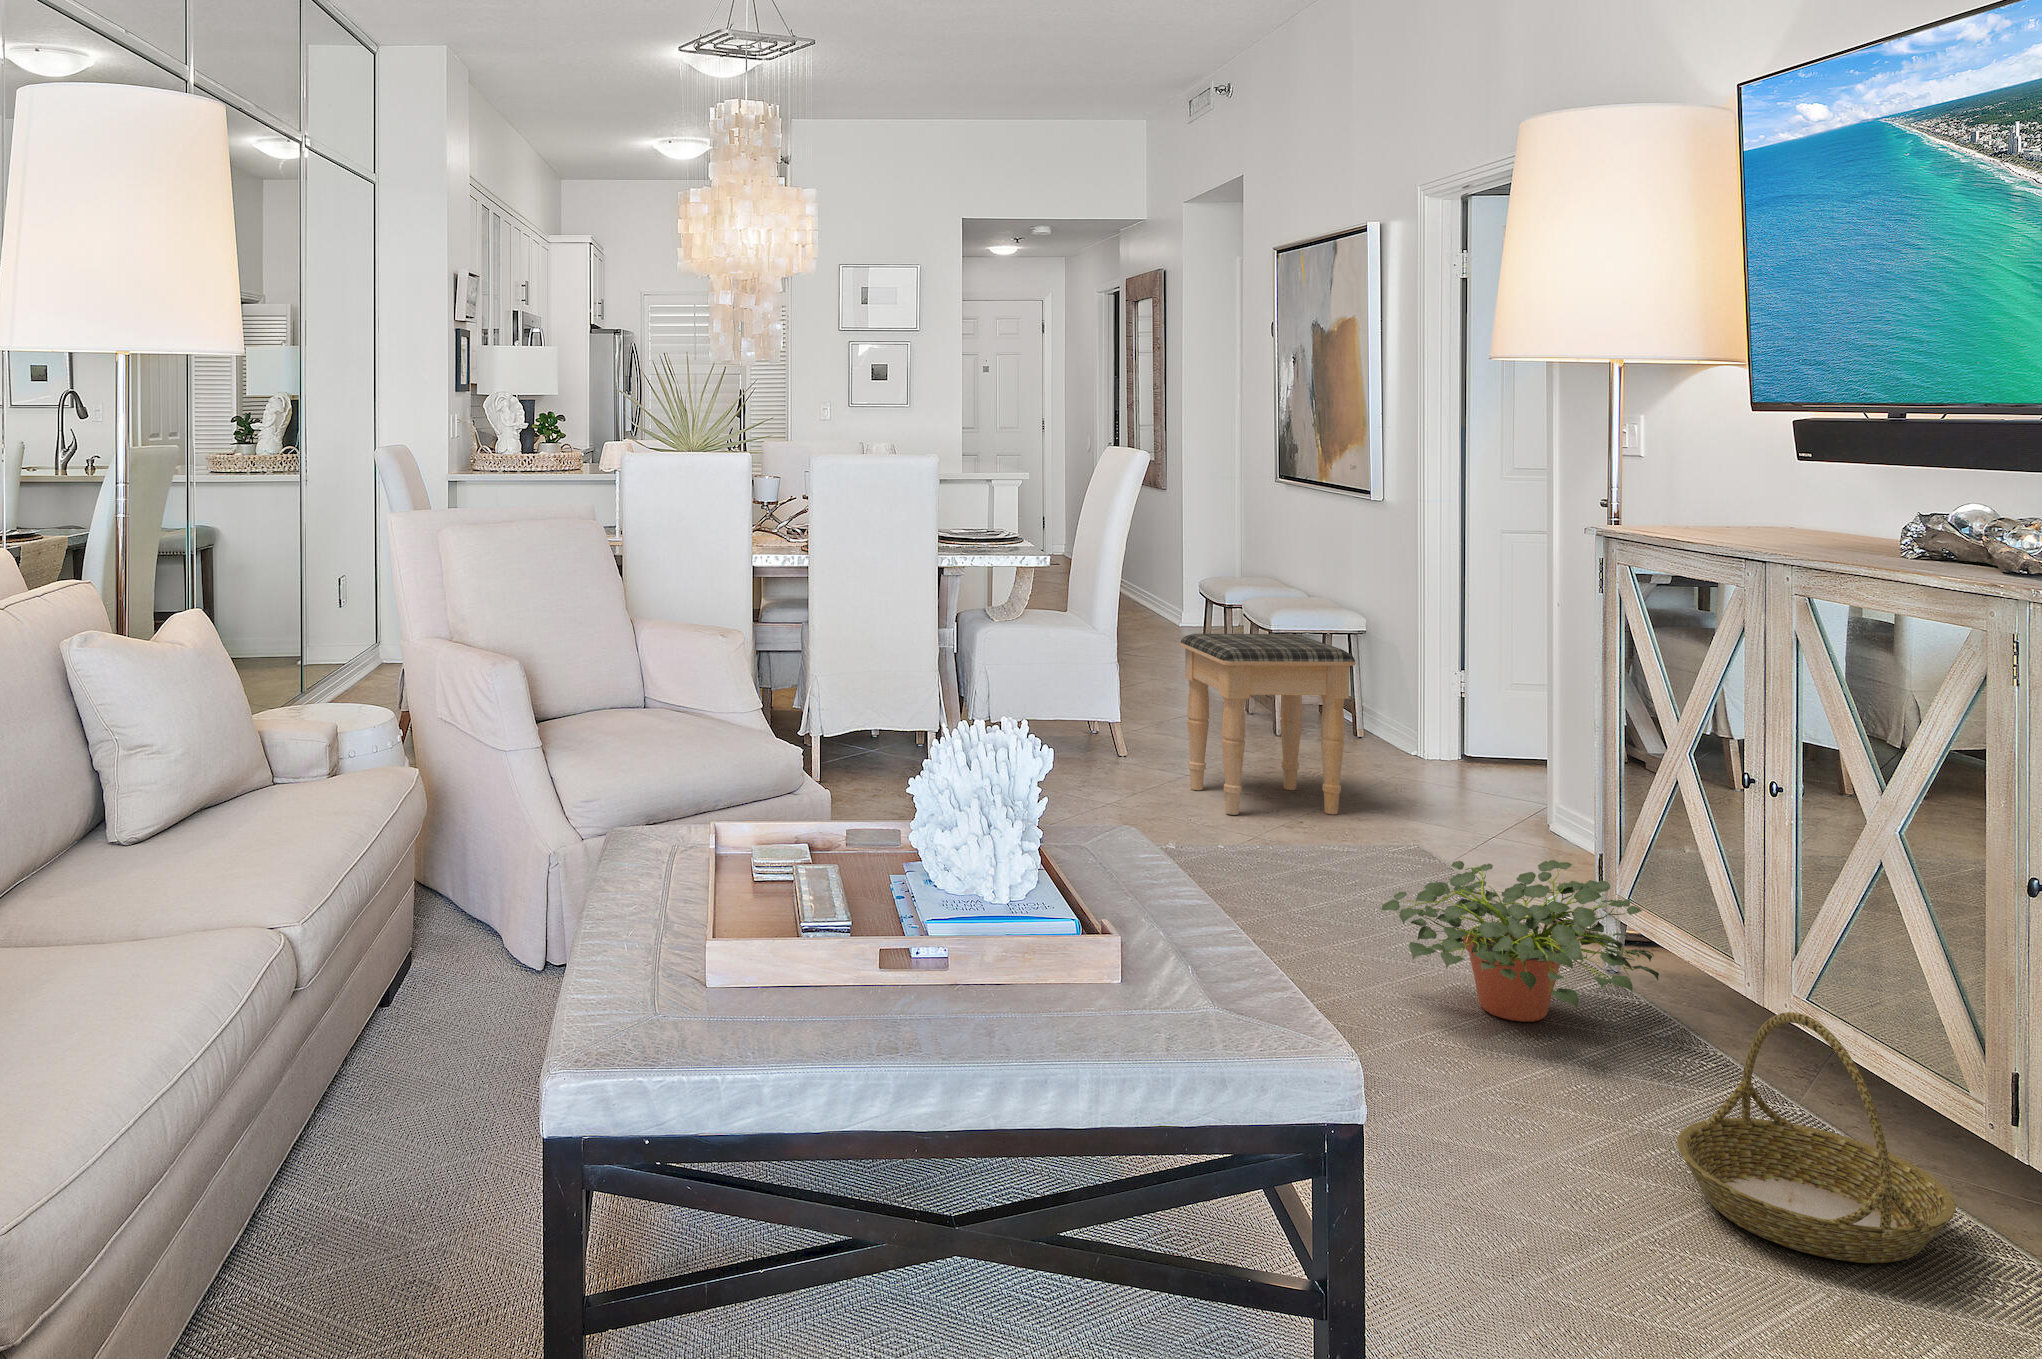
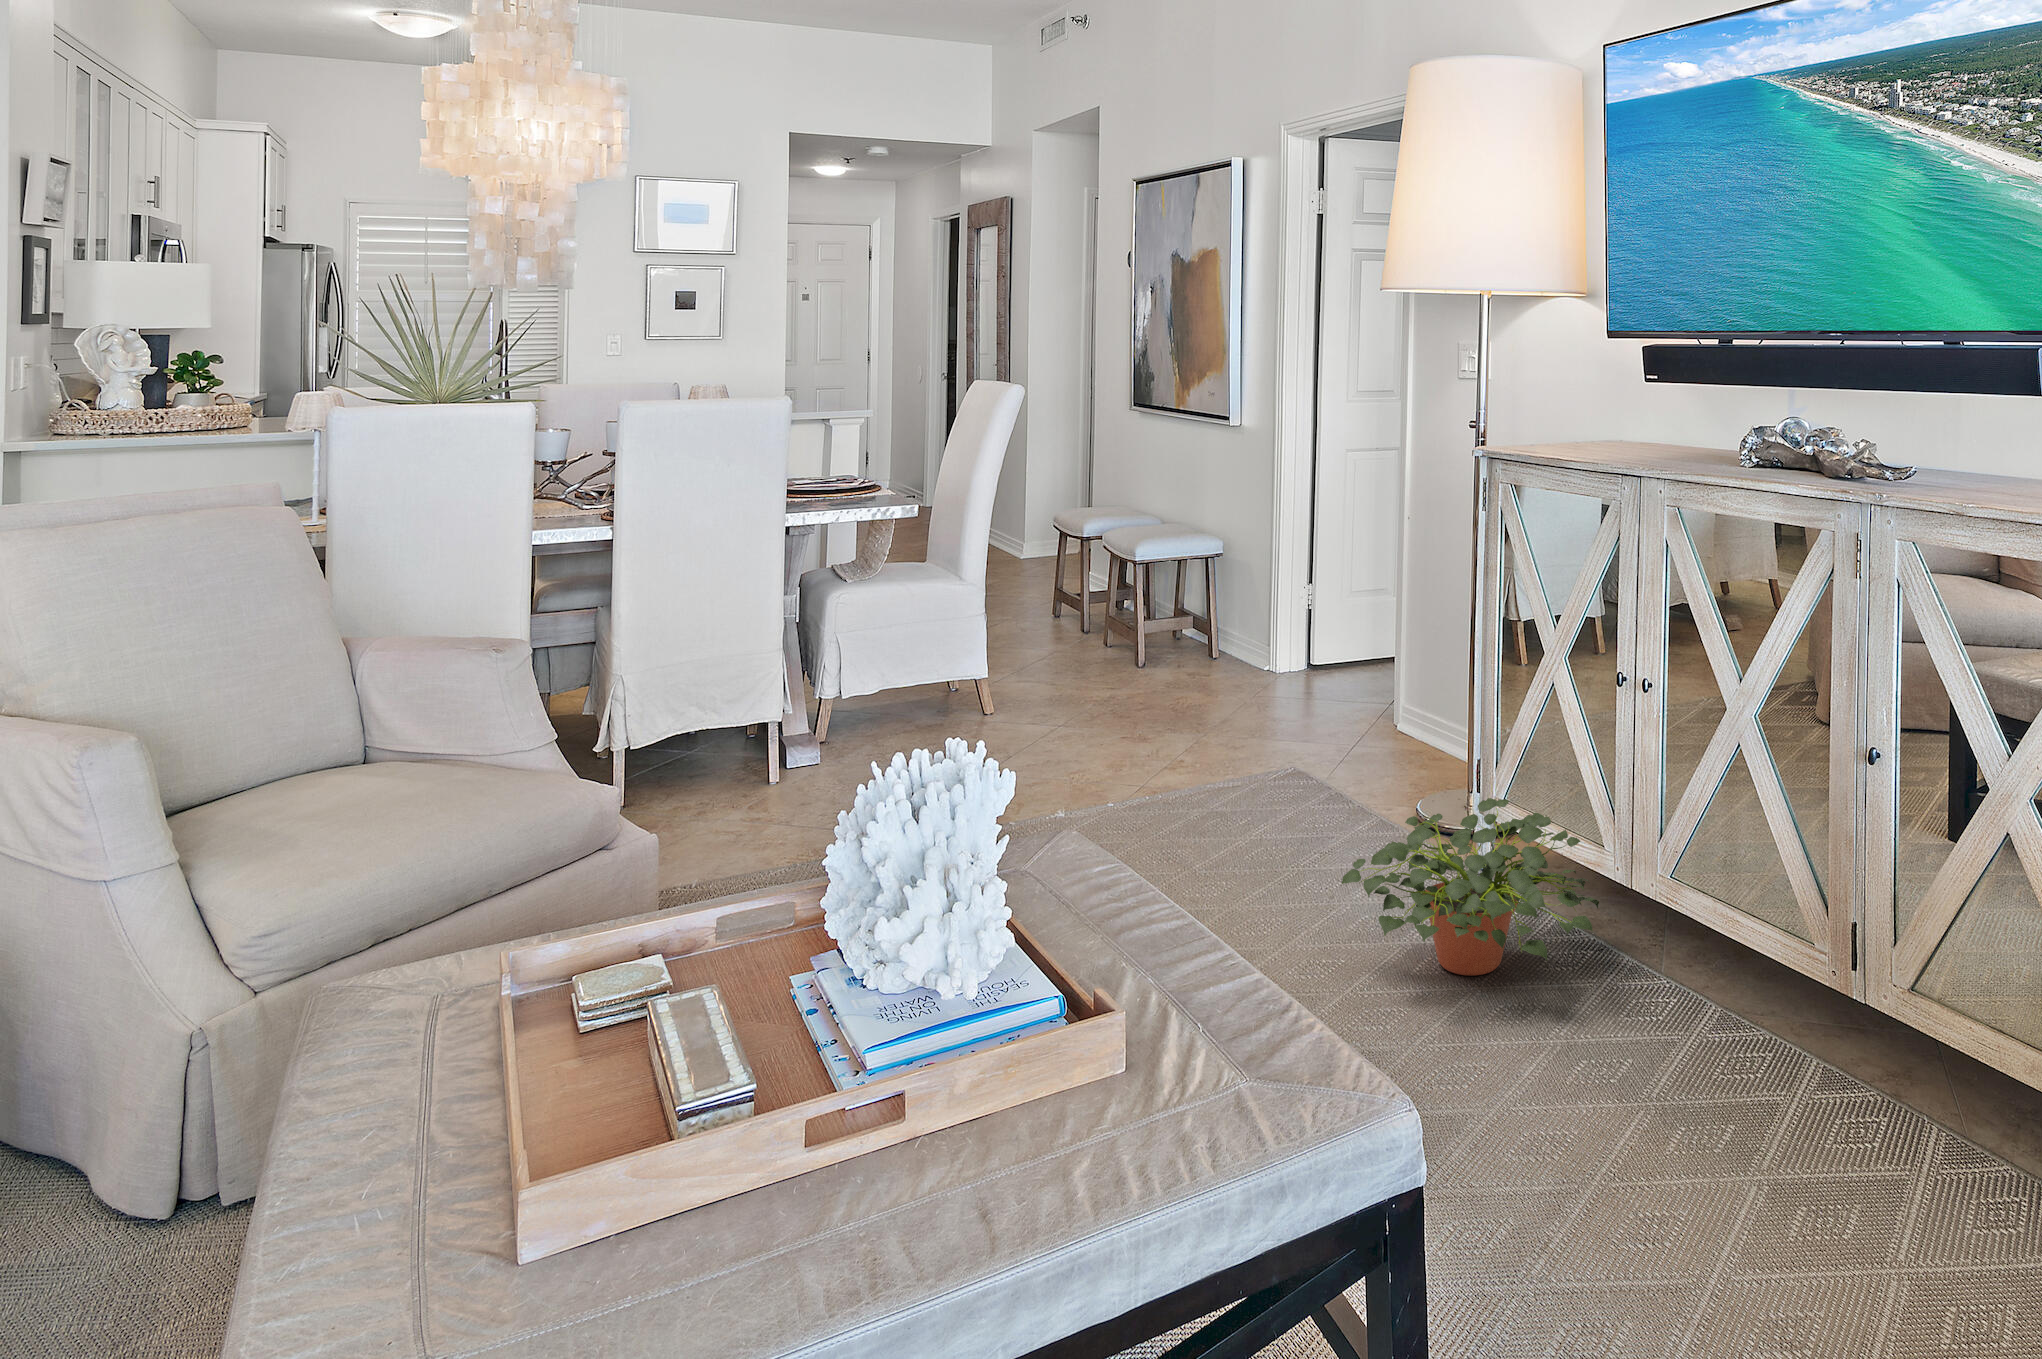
footstool: present [1180,634,1355,815] -> none [1071,576,1253,775]
basket: present [1677,1012,1956,1263] -> none [1683,948,1921,1197]

